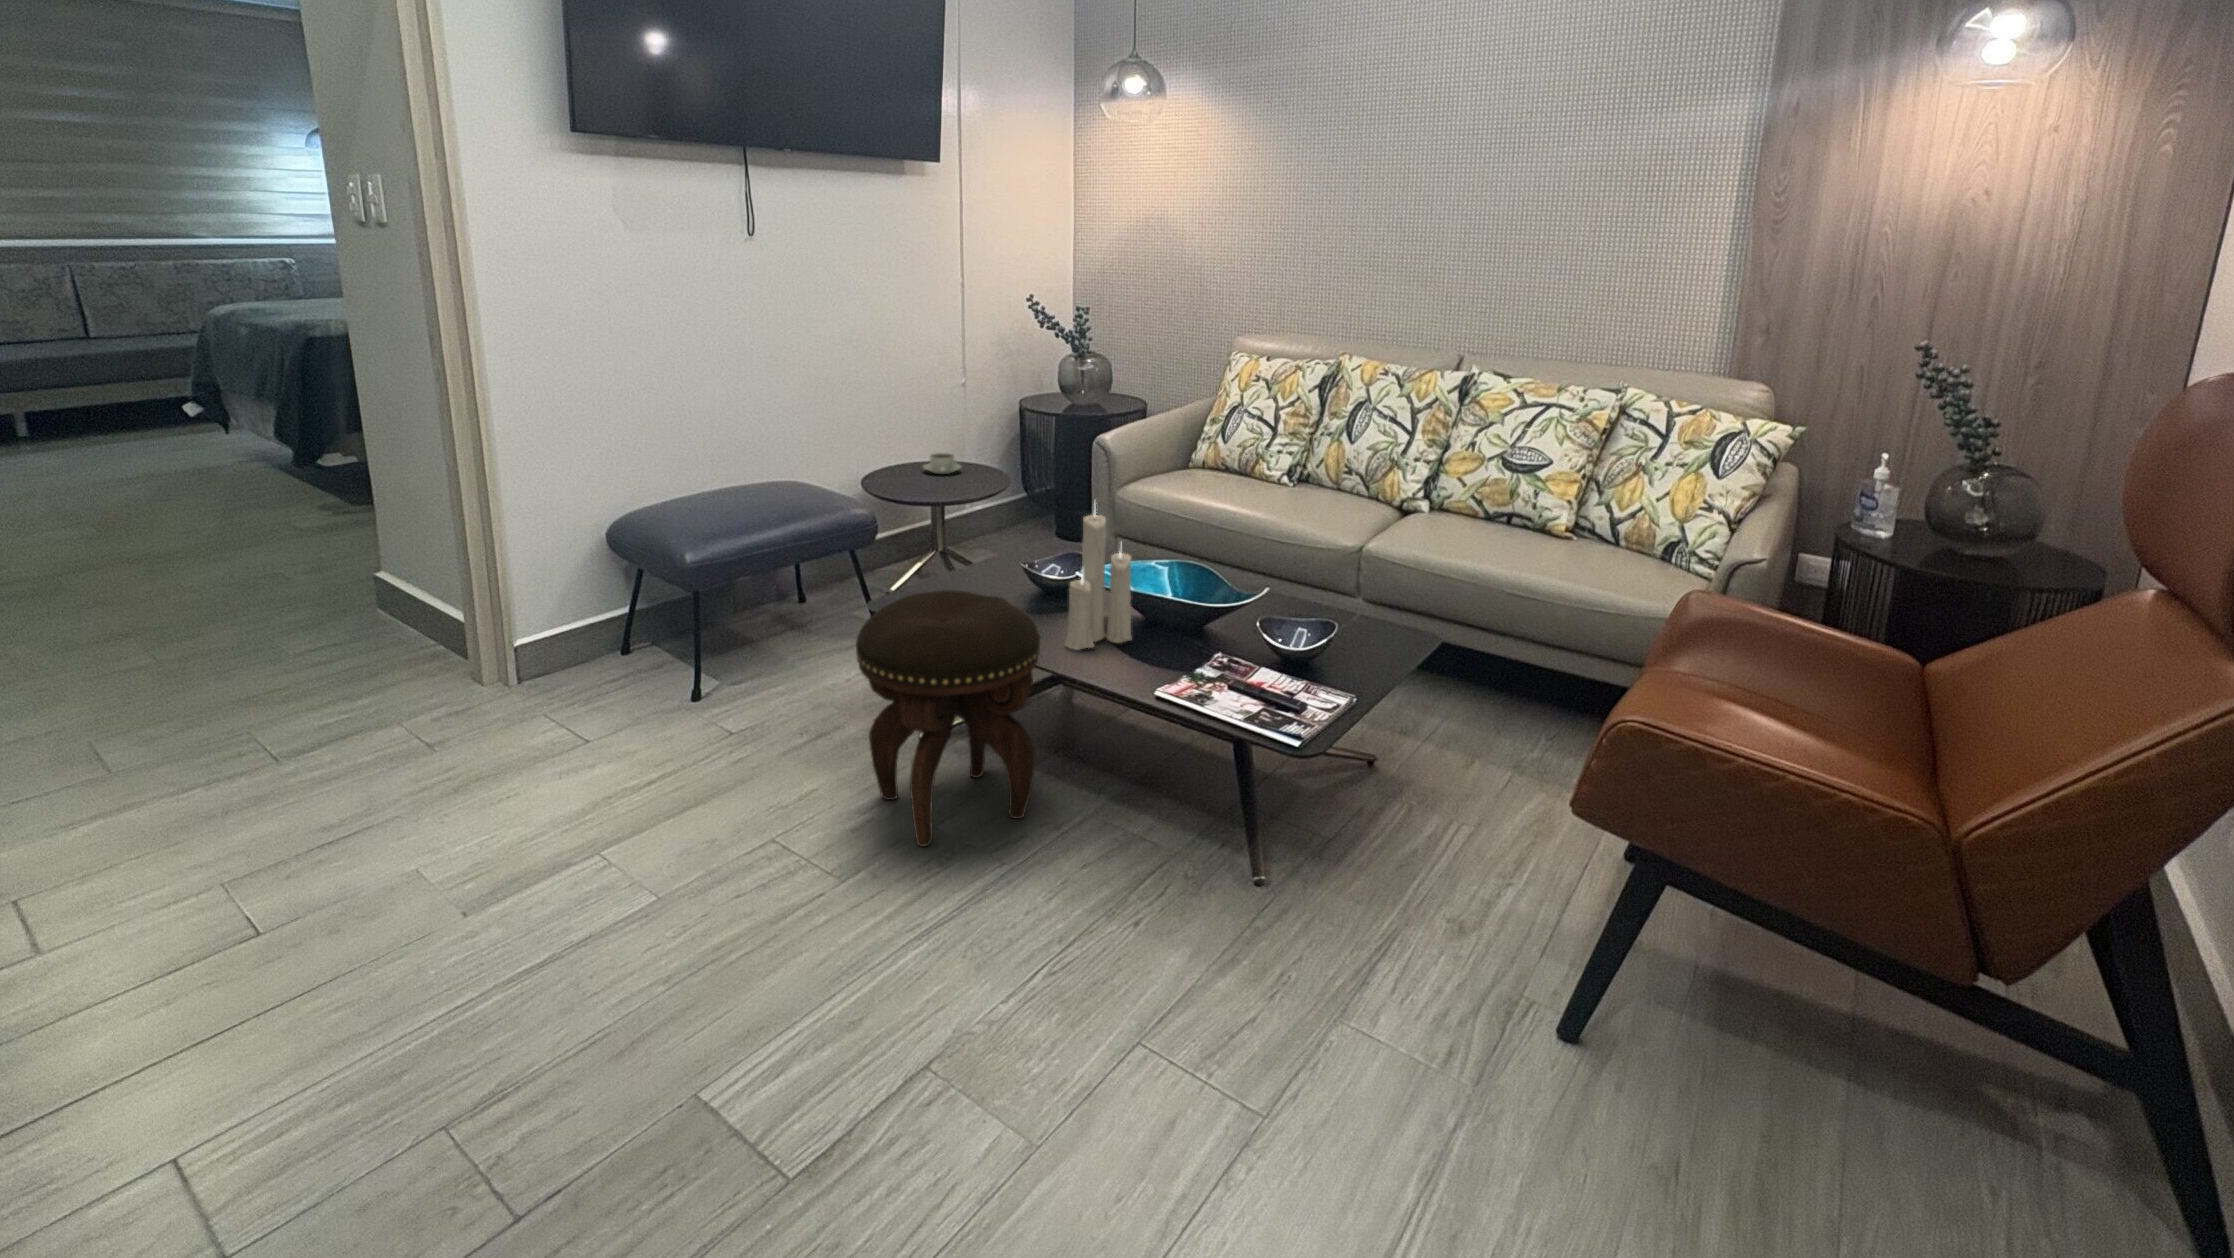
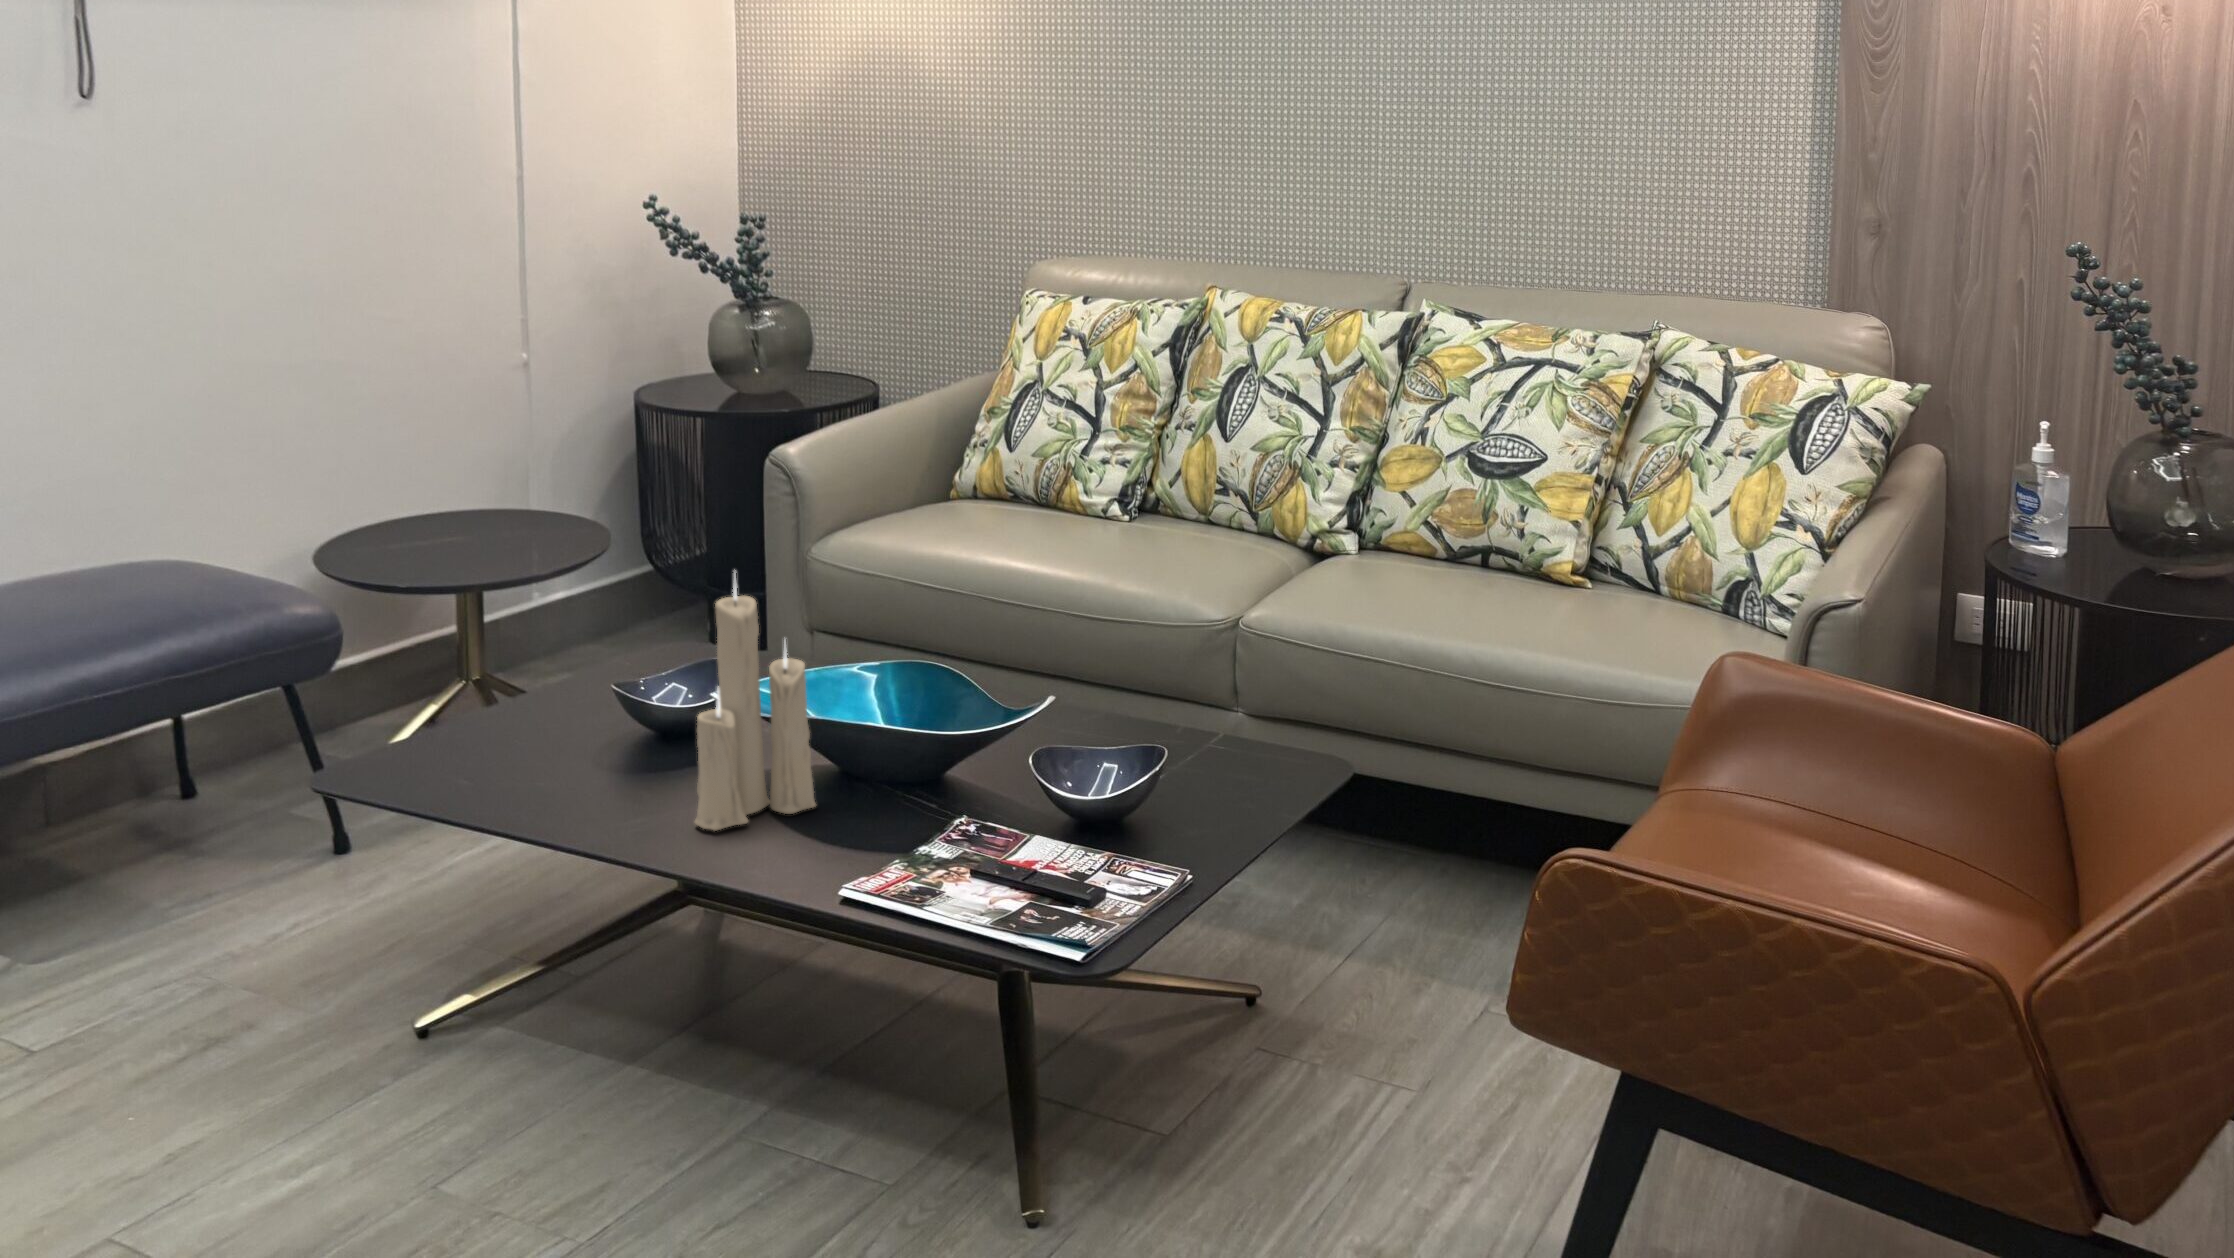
coffee cup: present [924,453,961,474] -> none [448,495,523,534]
footstool: present [856,590,1040,847] -> none [312,743,652,1198]

